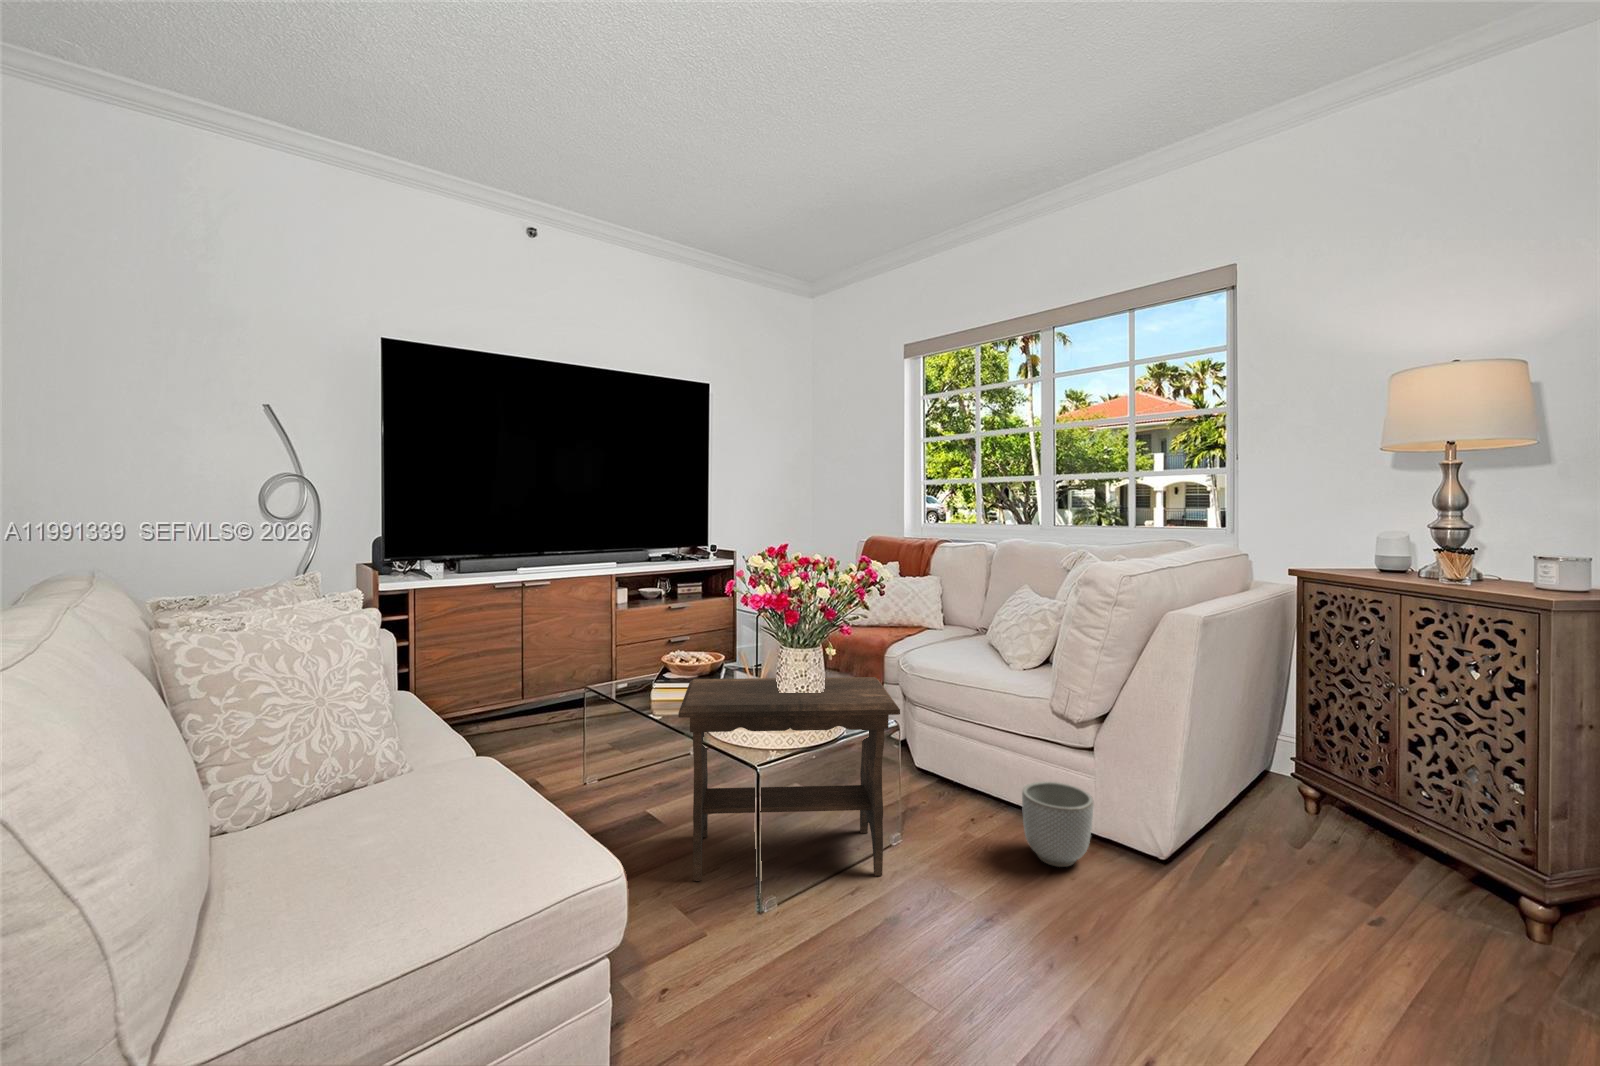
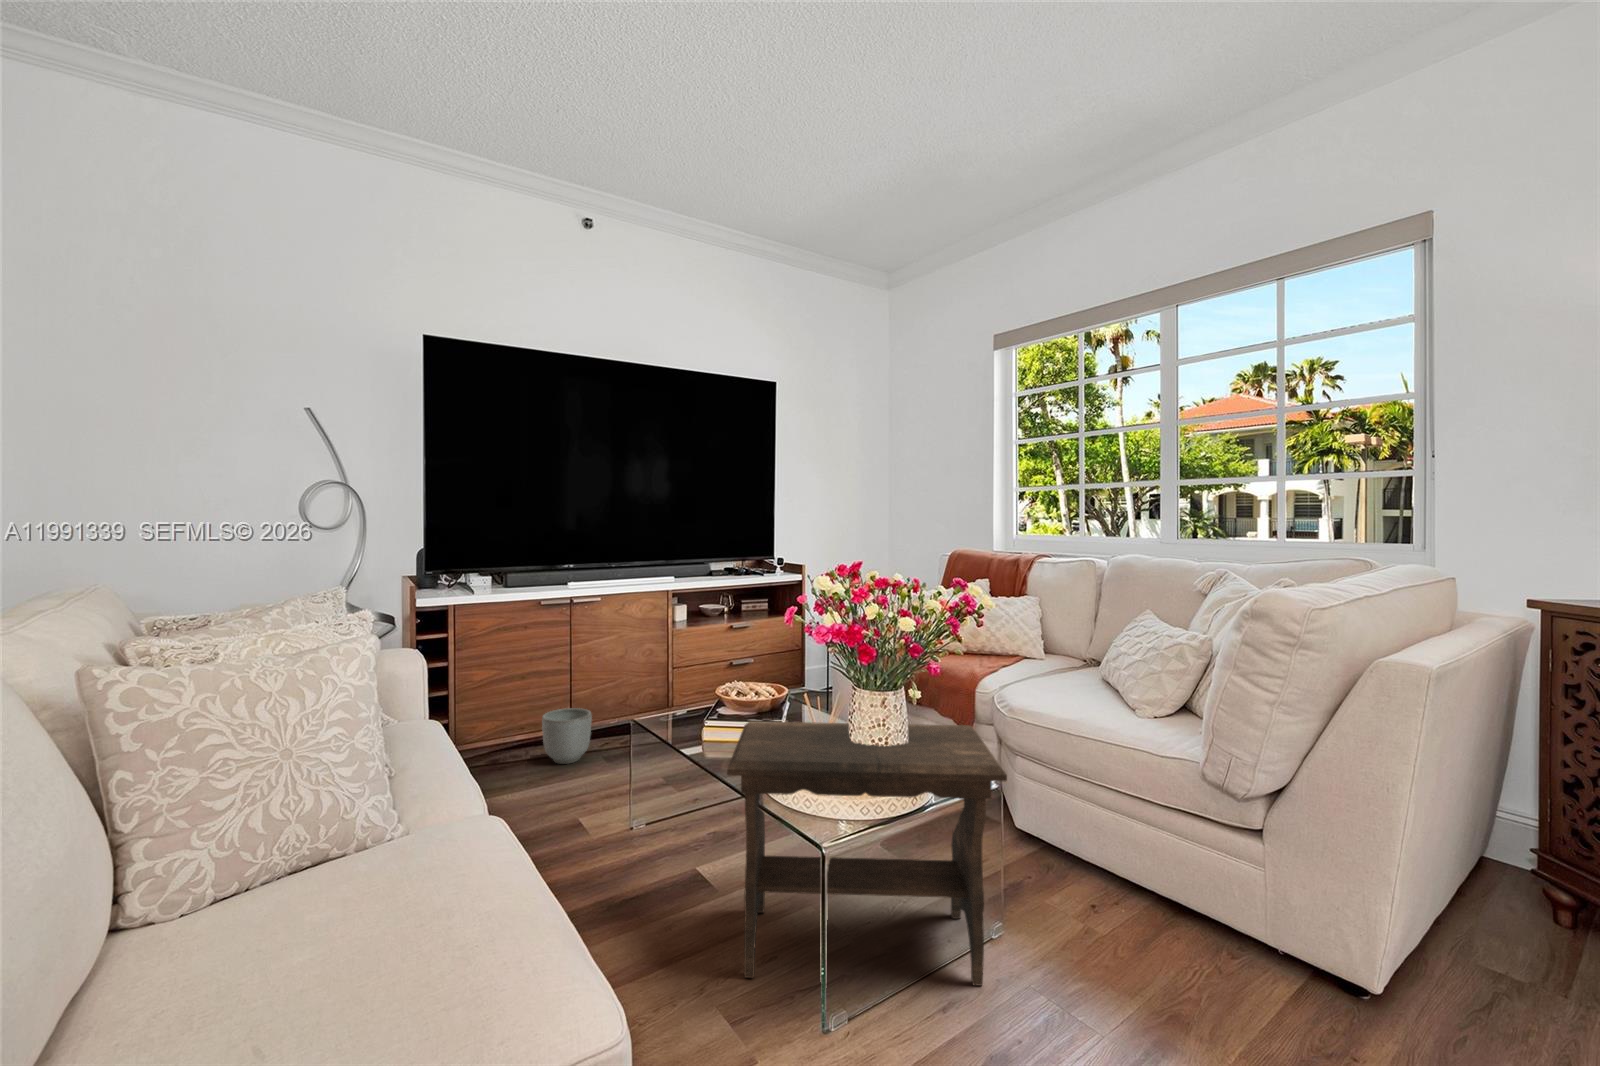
planter: present [1022,782,1094,867] -> present [542,708,592,764]

